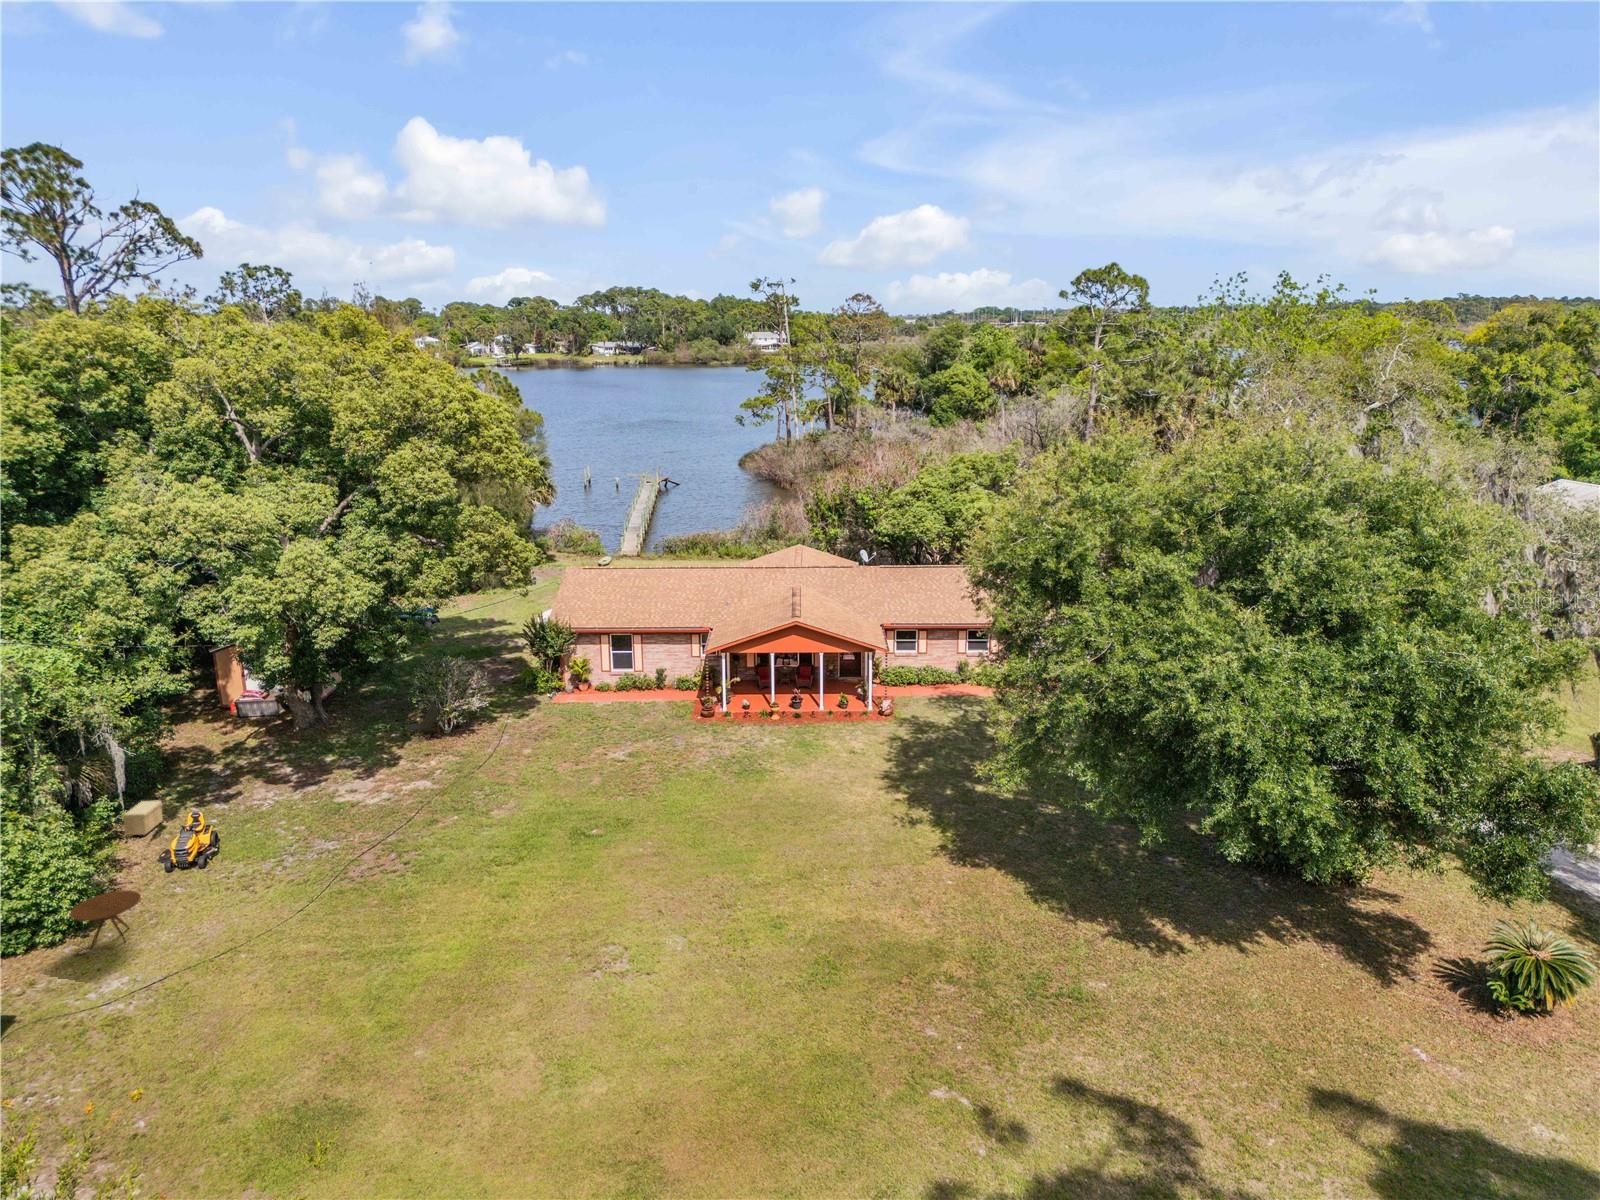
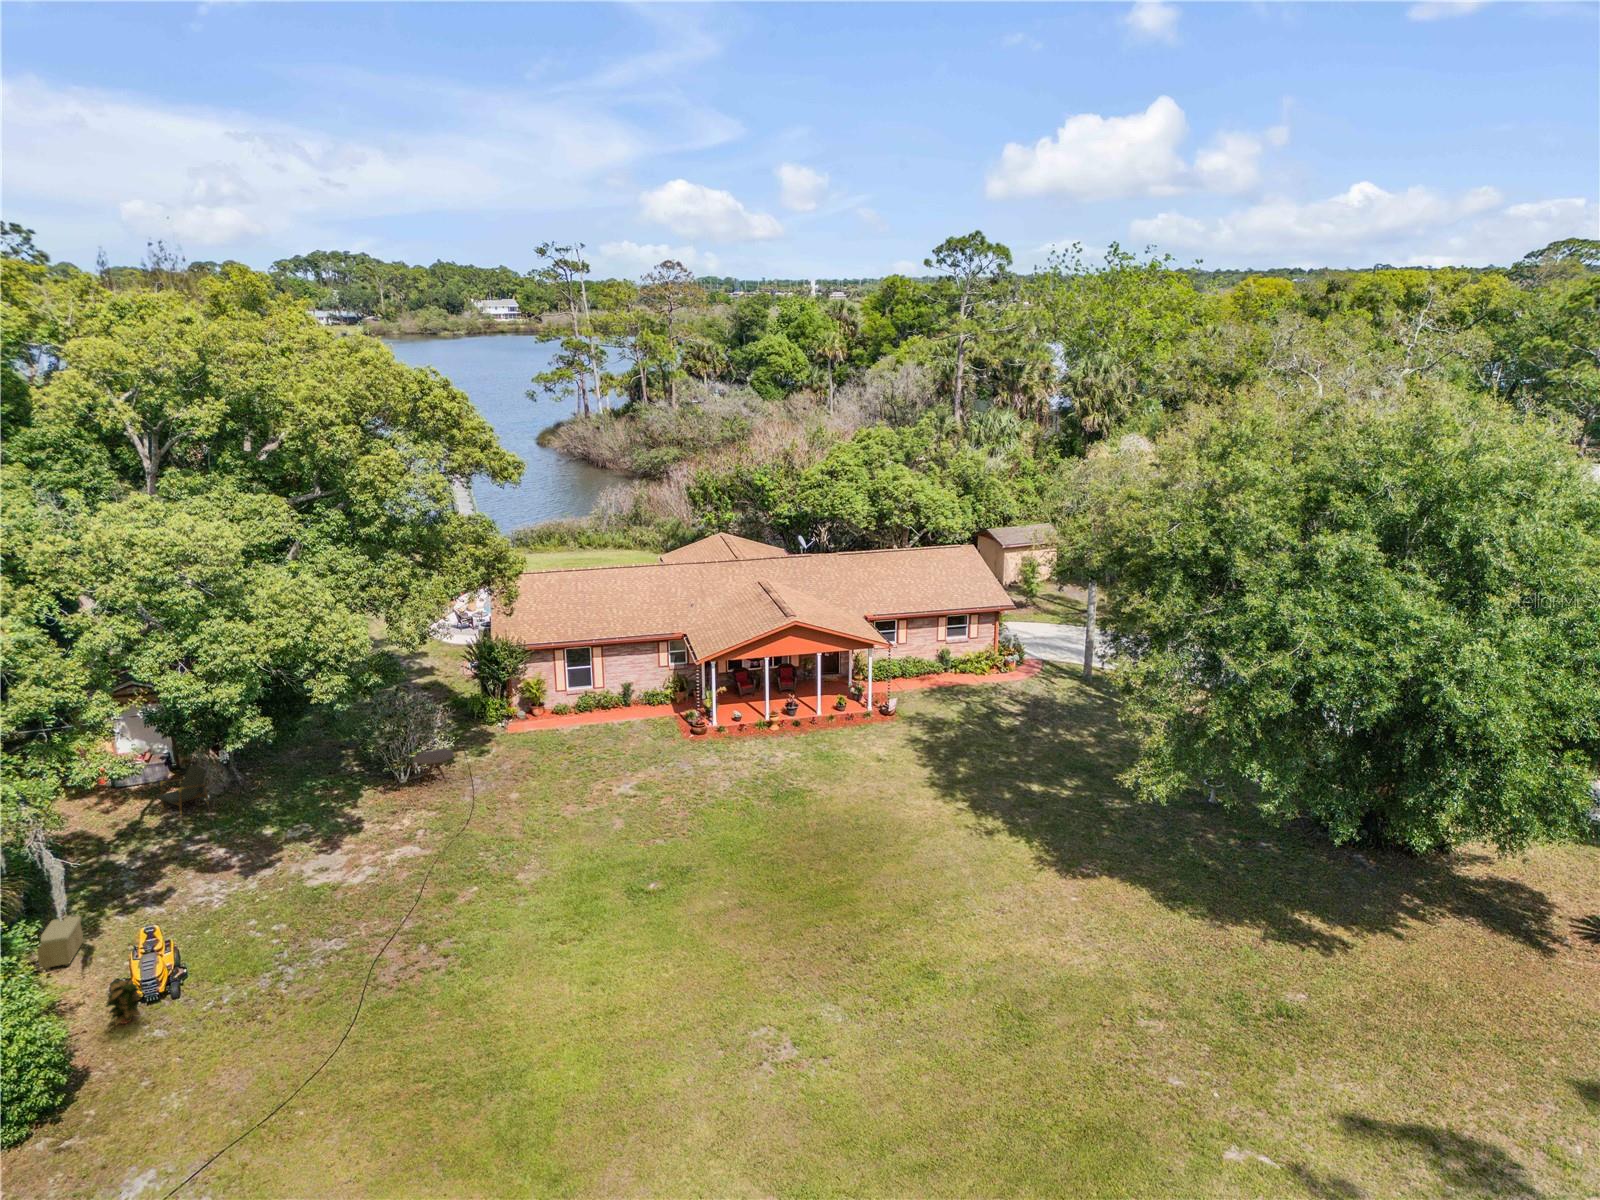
lounge chair: present [405,704,440,740] -> present [156,765,208,814]
decorative plant: none [147,846,175,880] -> present [106,980,141,1025]
round table: present [70,890,141,949] -> present [413,749,454,782]

